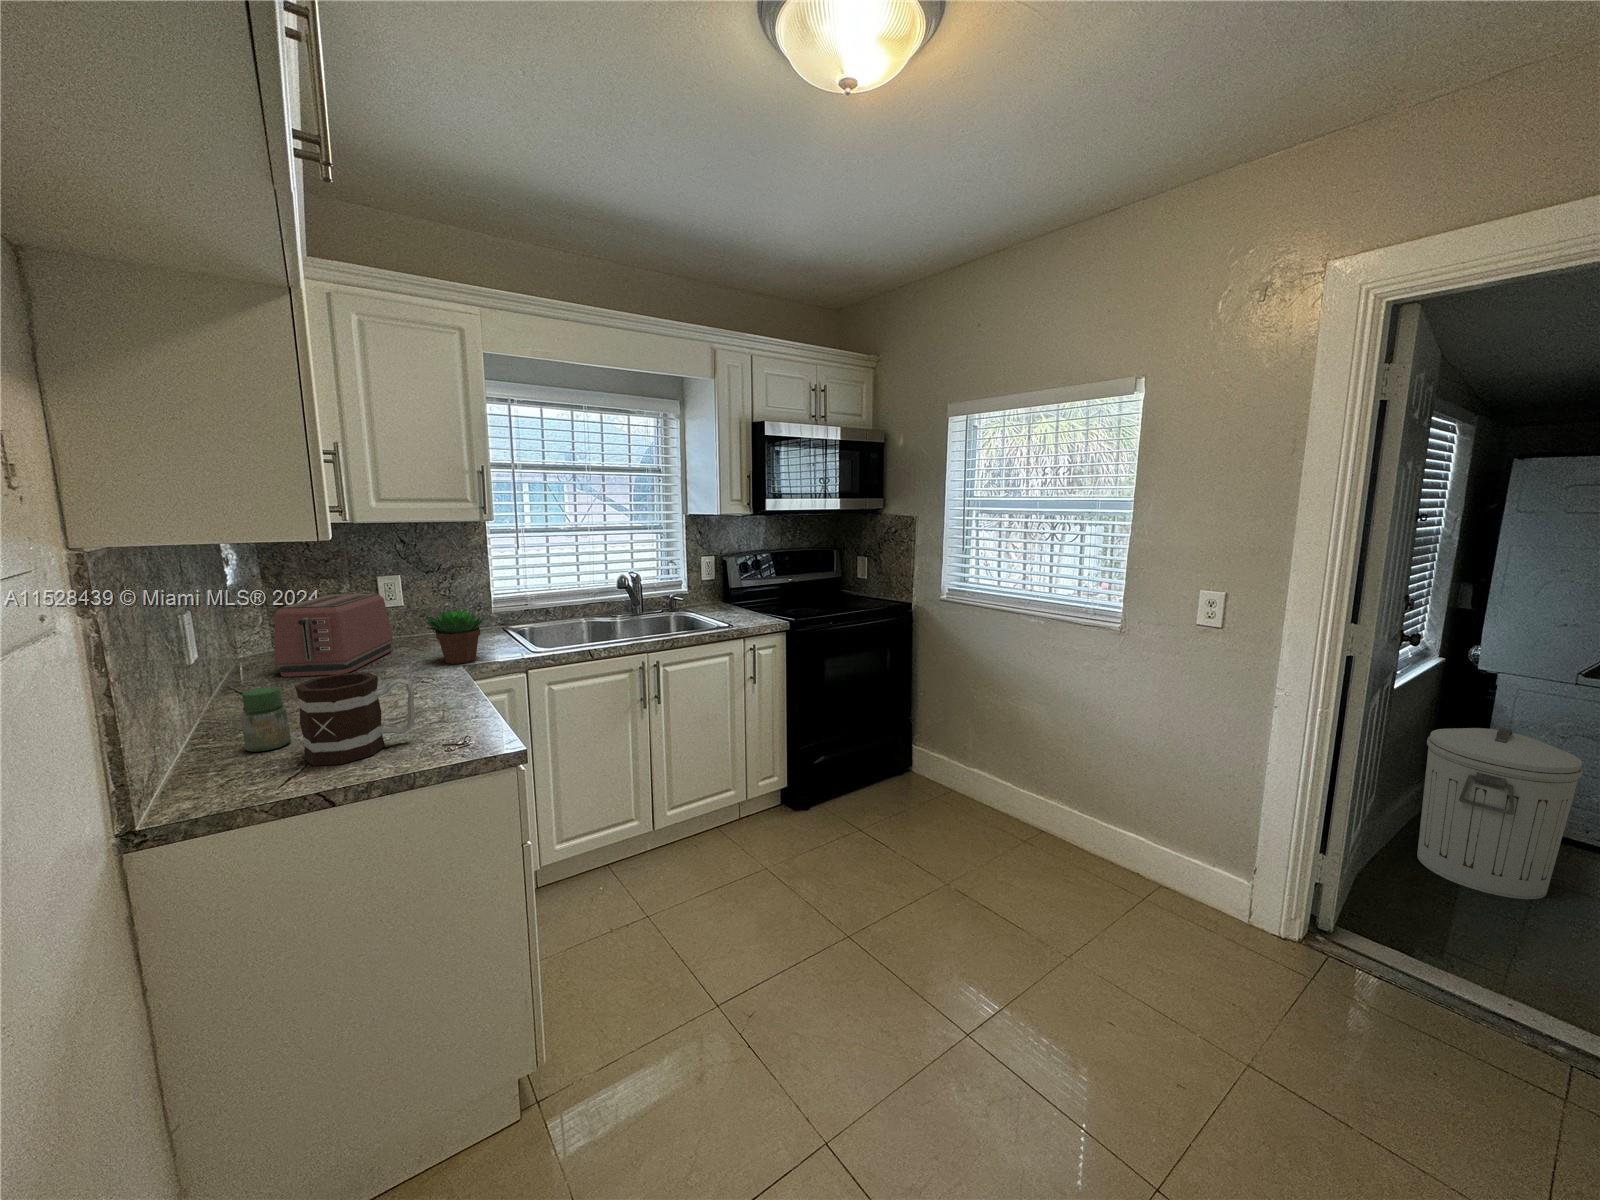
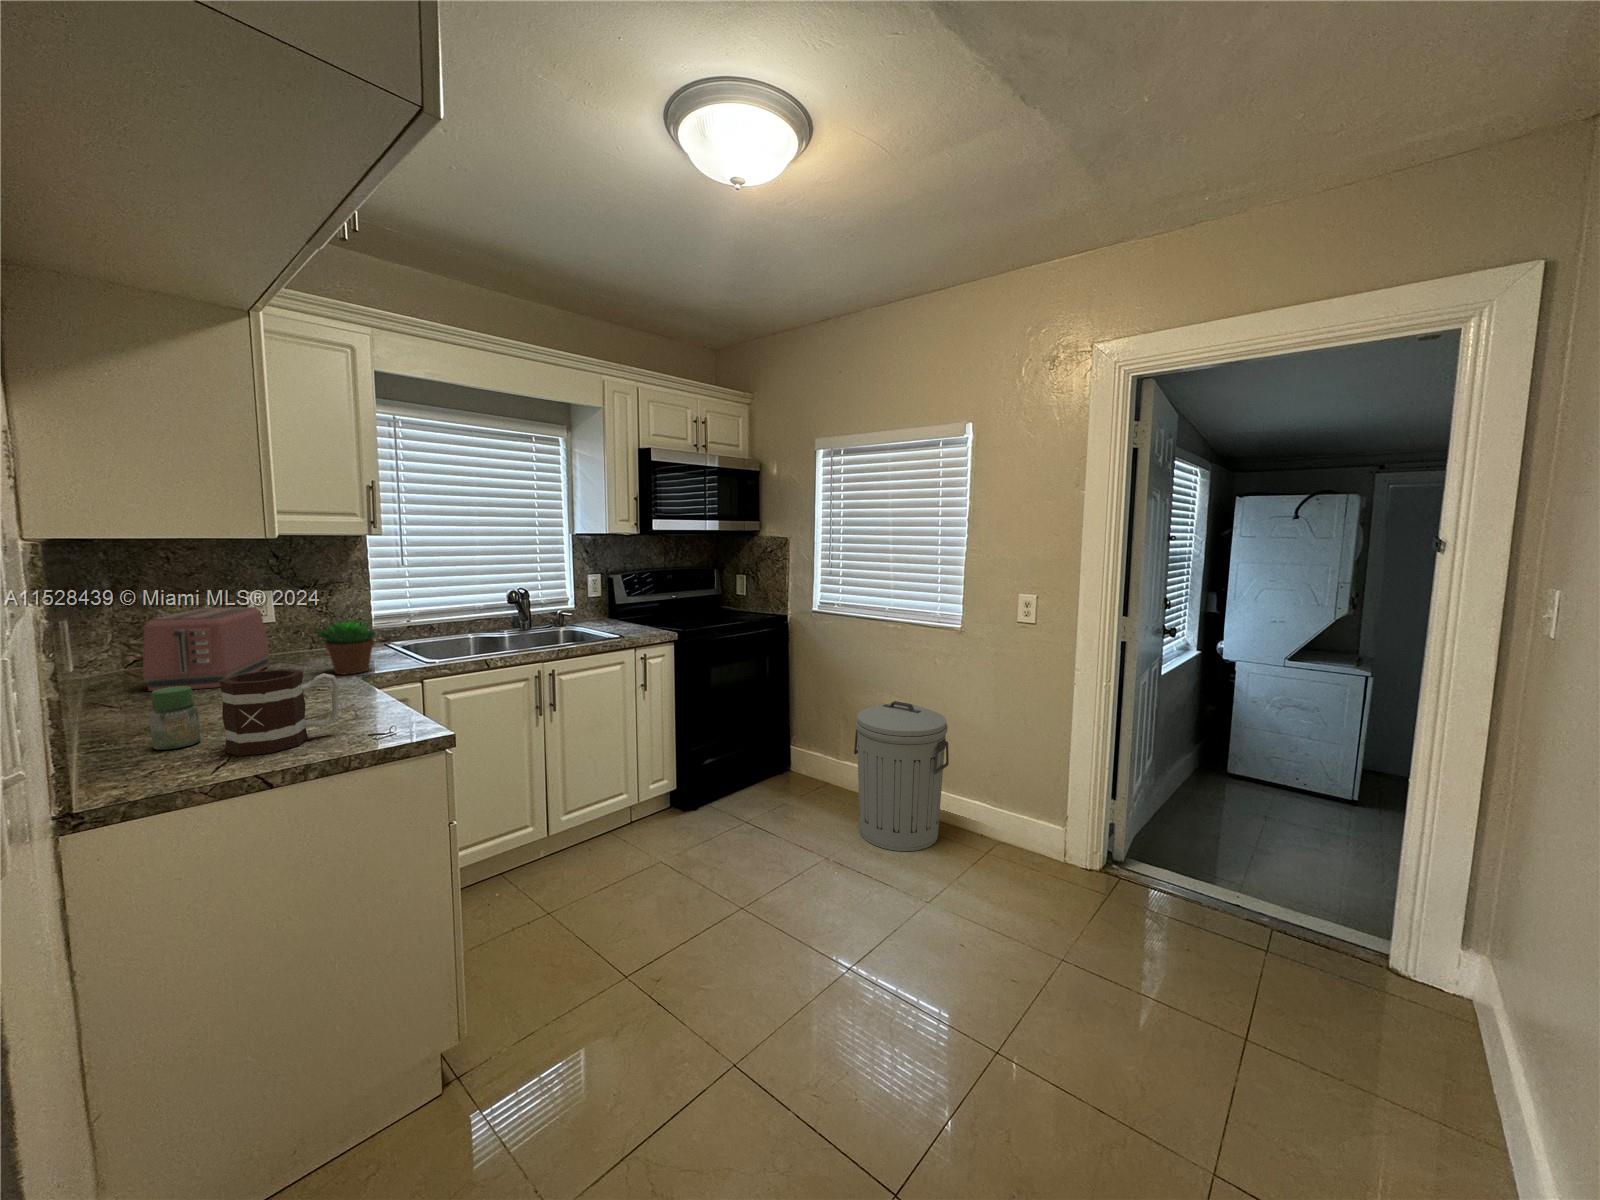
trash can: present [1417,727,1583,899] -> present [854,701,949,851]

